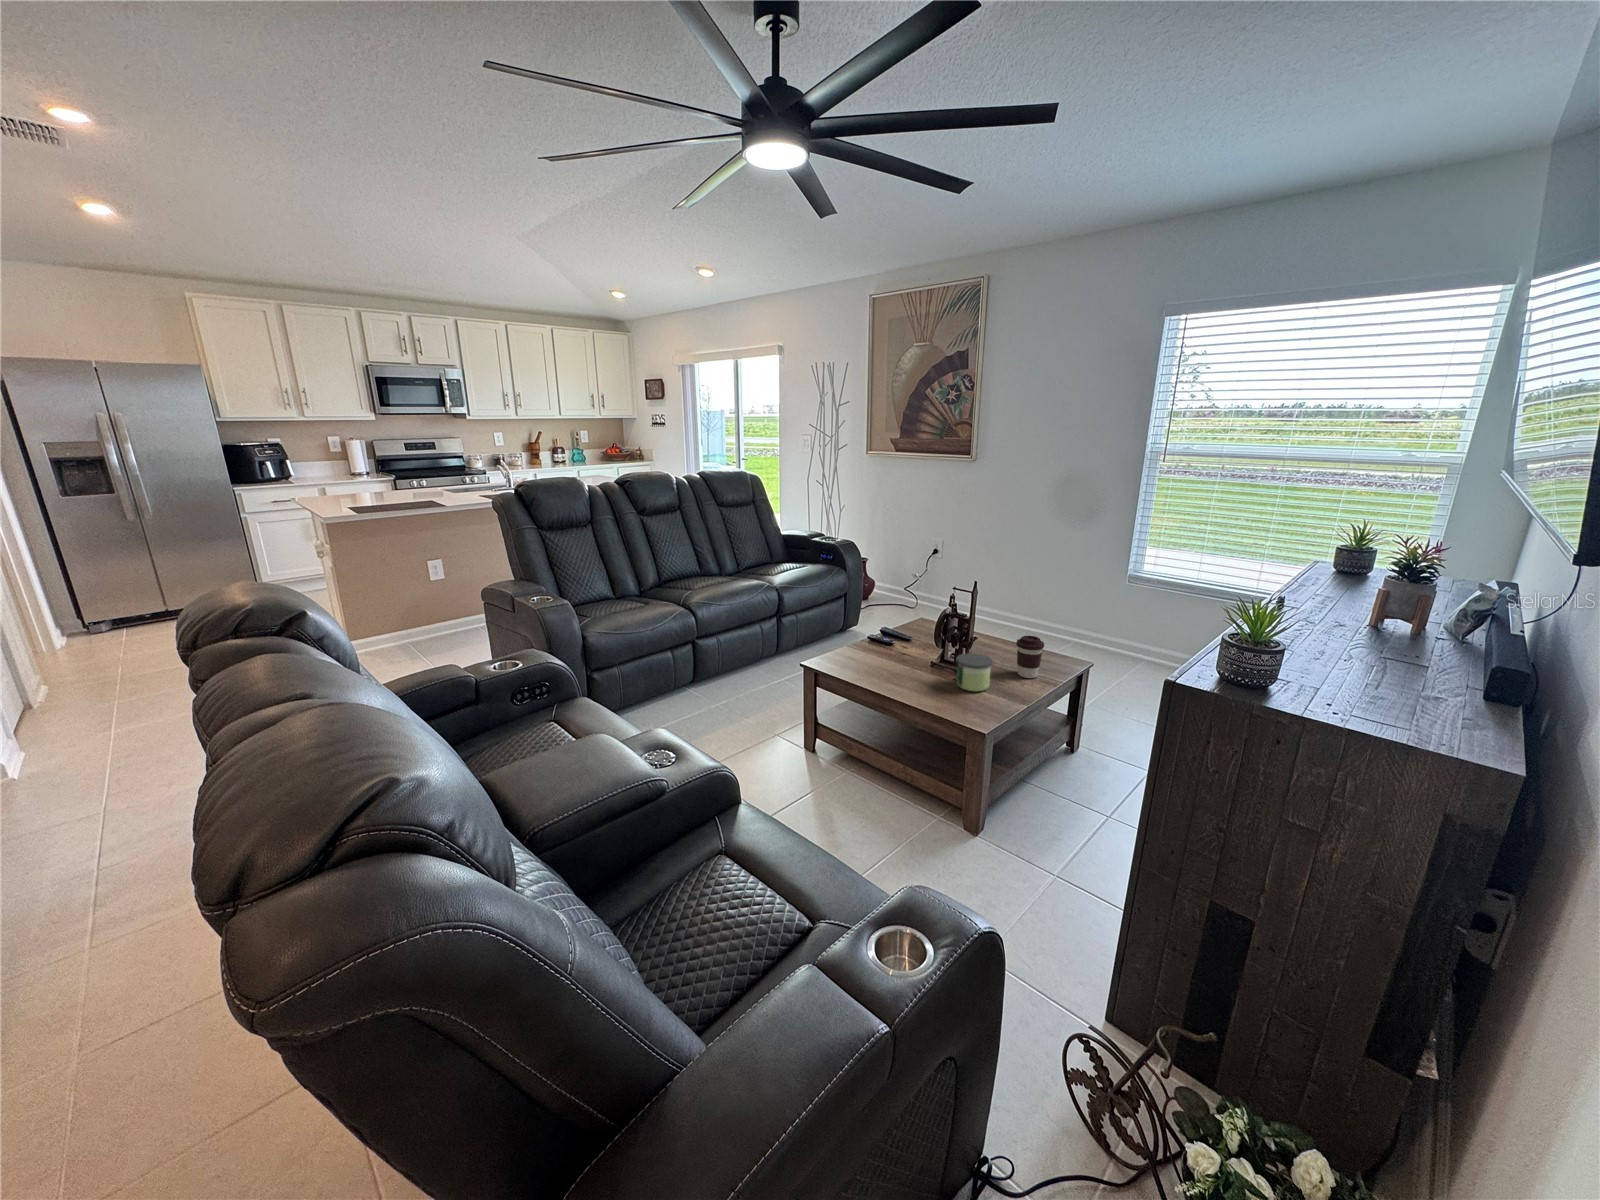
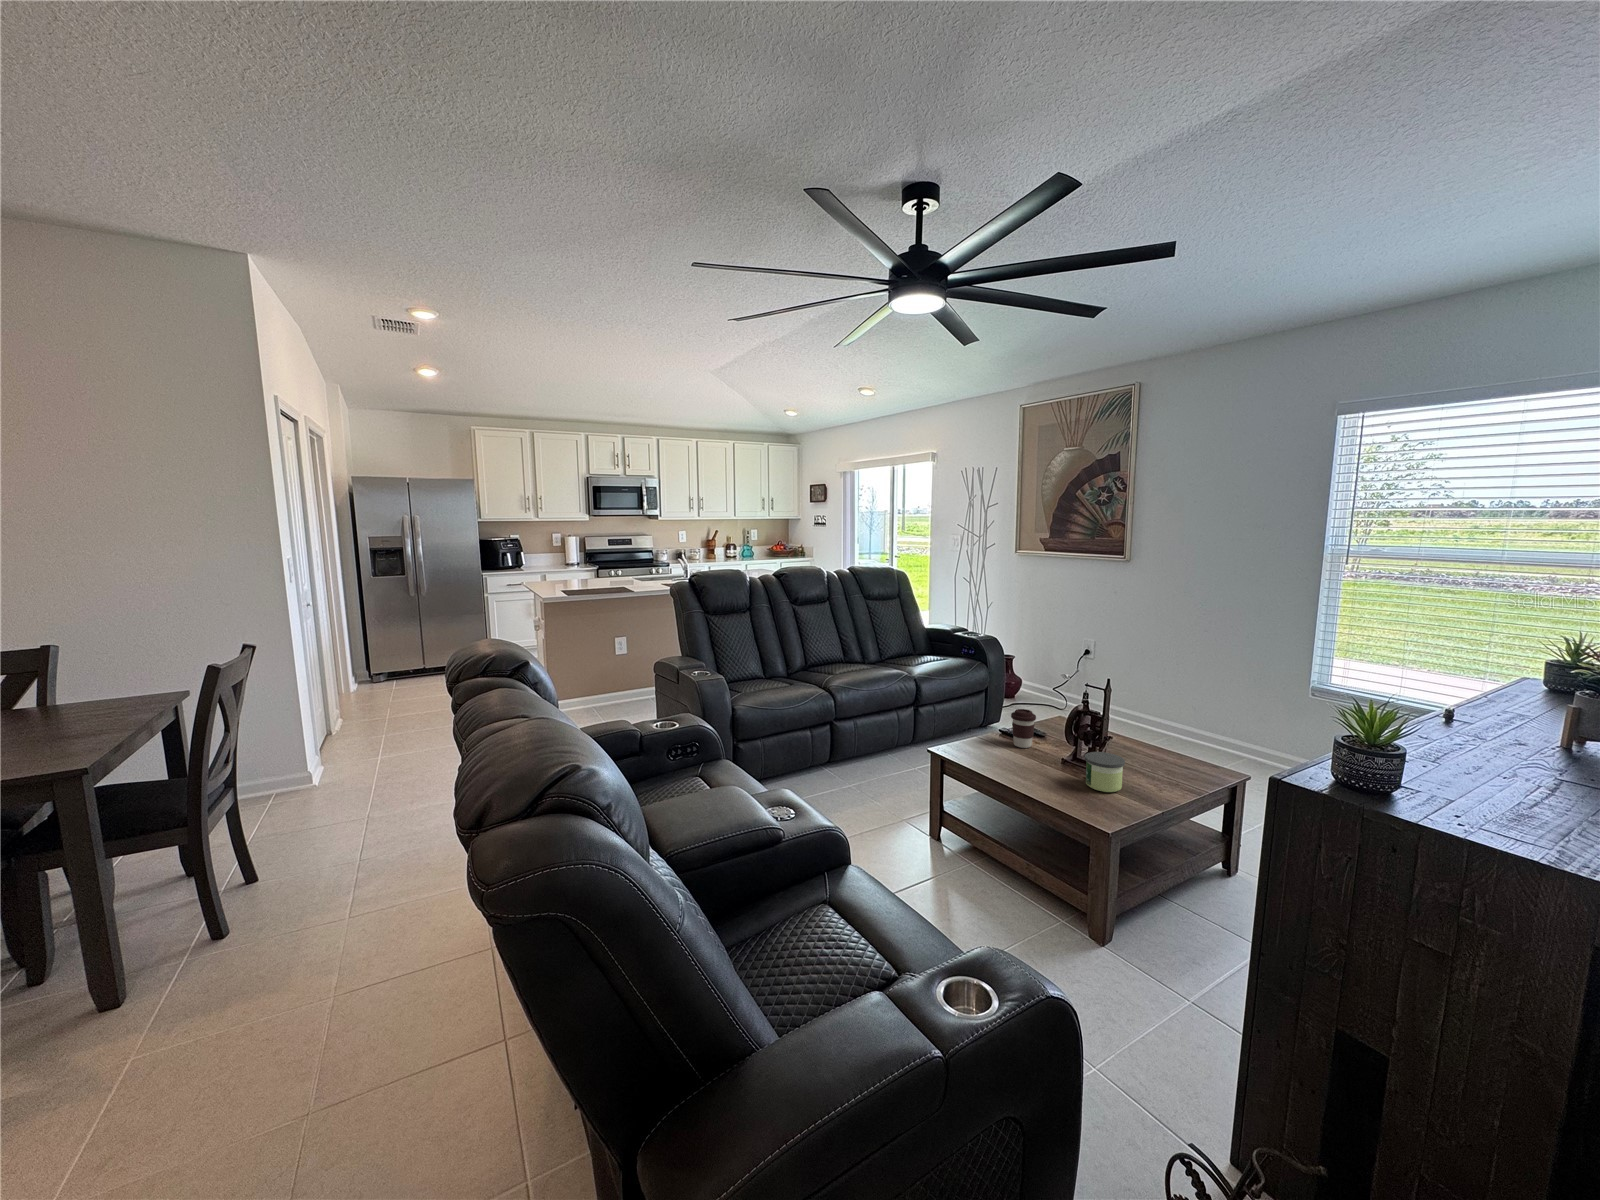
coffee cup: present [1016,636,1044,678] -> present [1011,709,1036,748]

